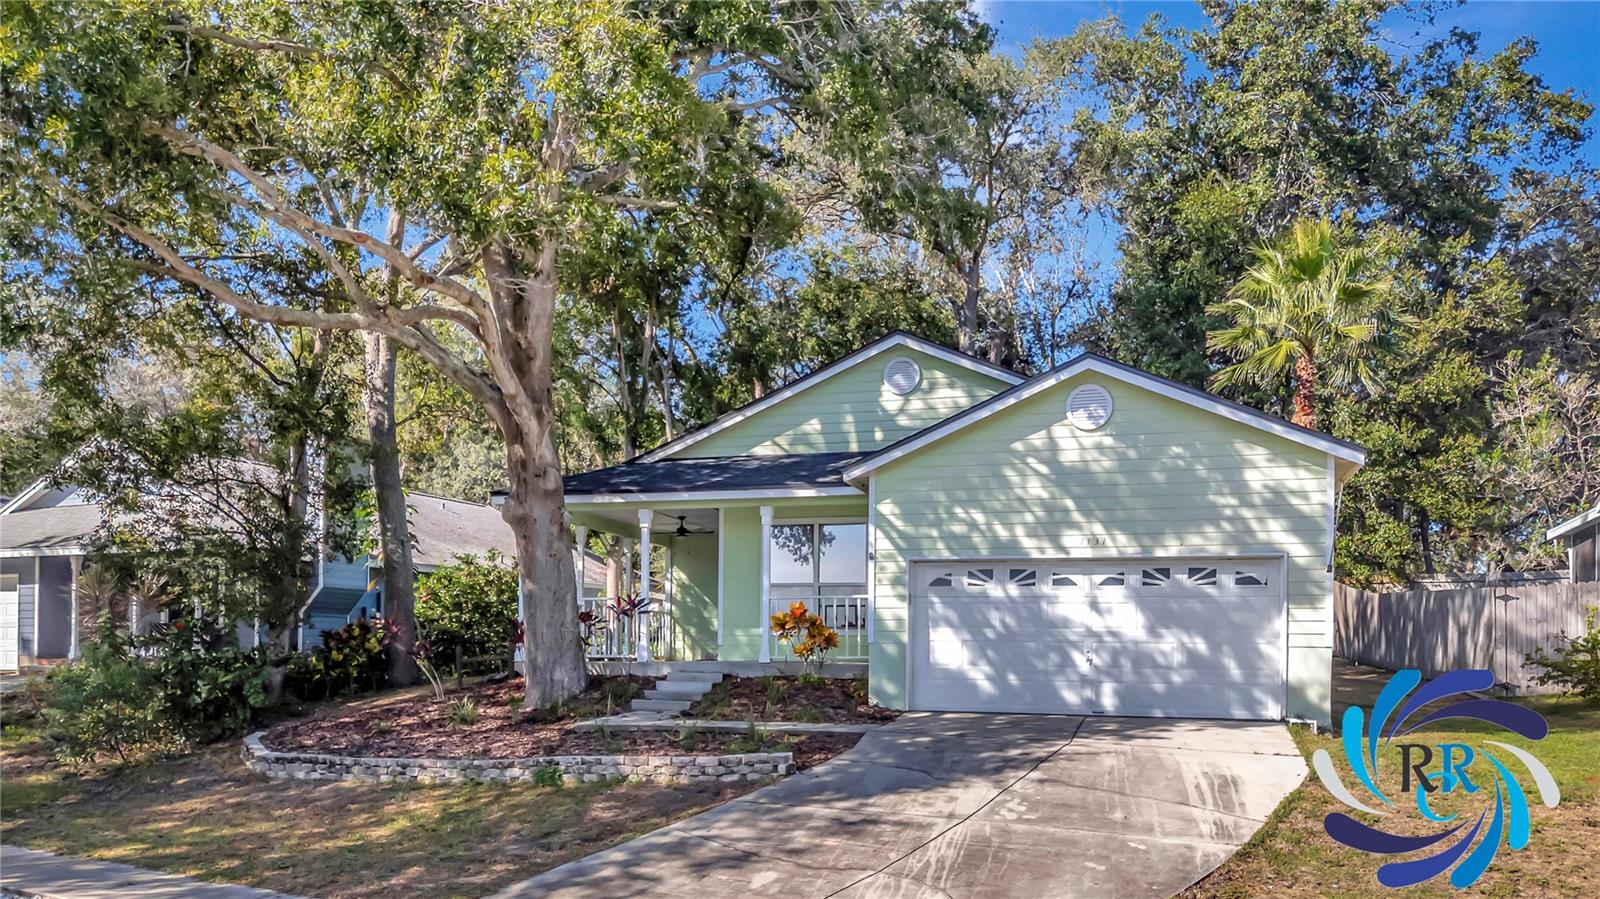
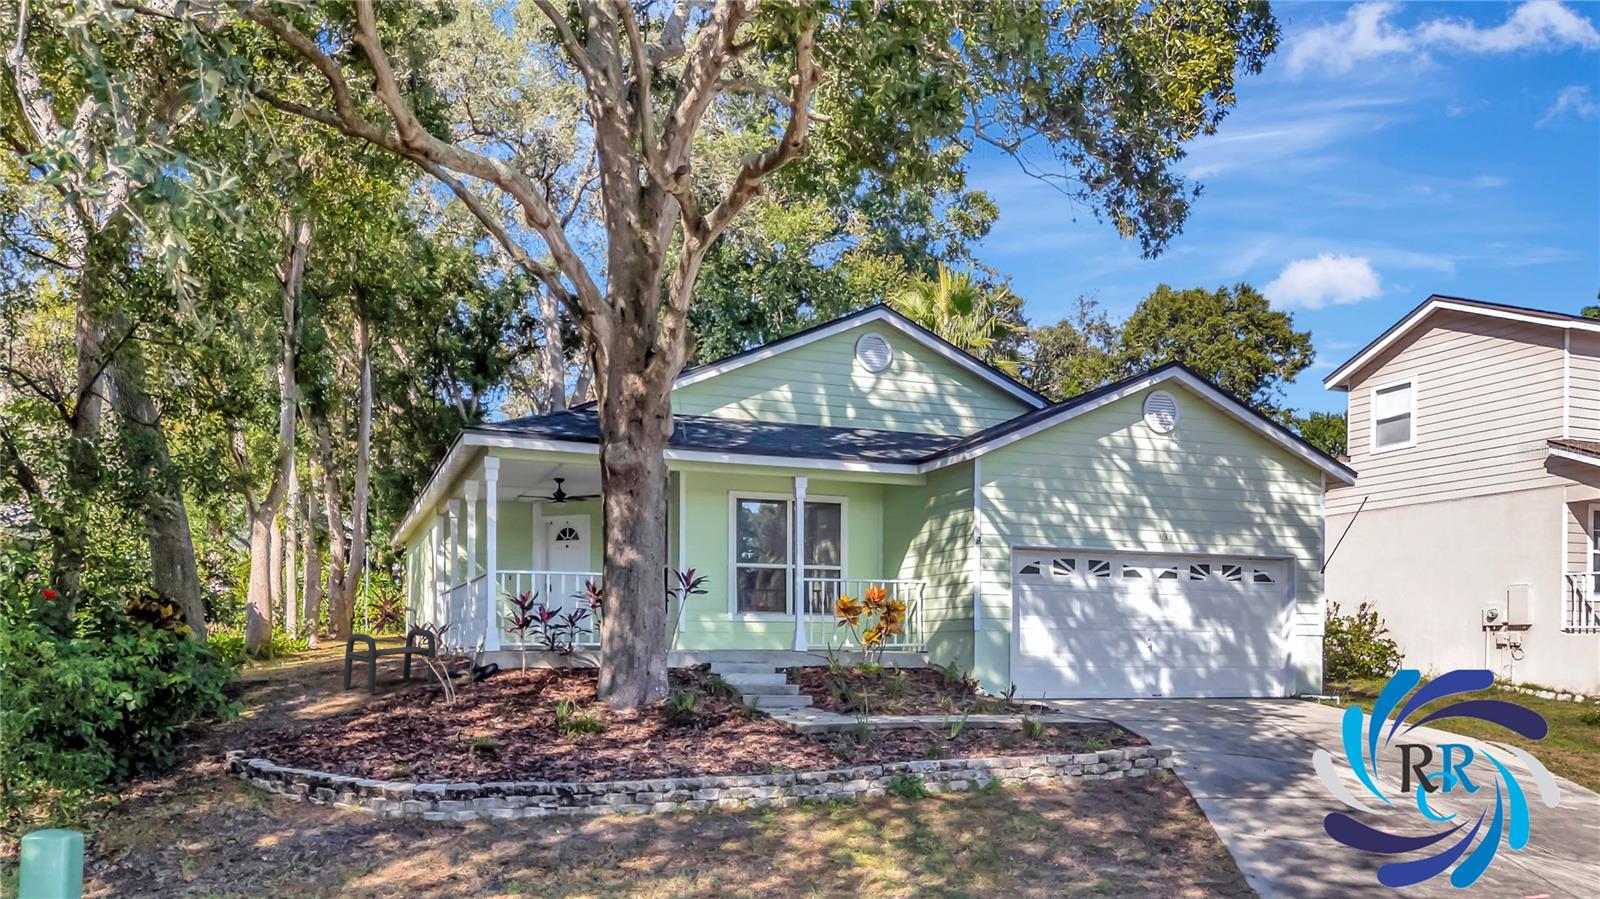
potted plant: present [502,688,525,721] -> none [642,686,683,733]

